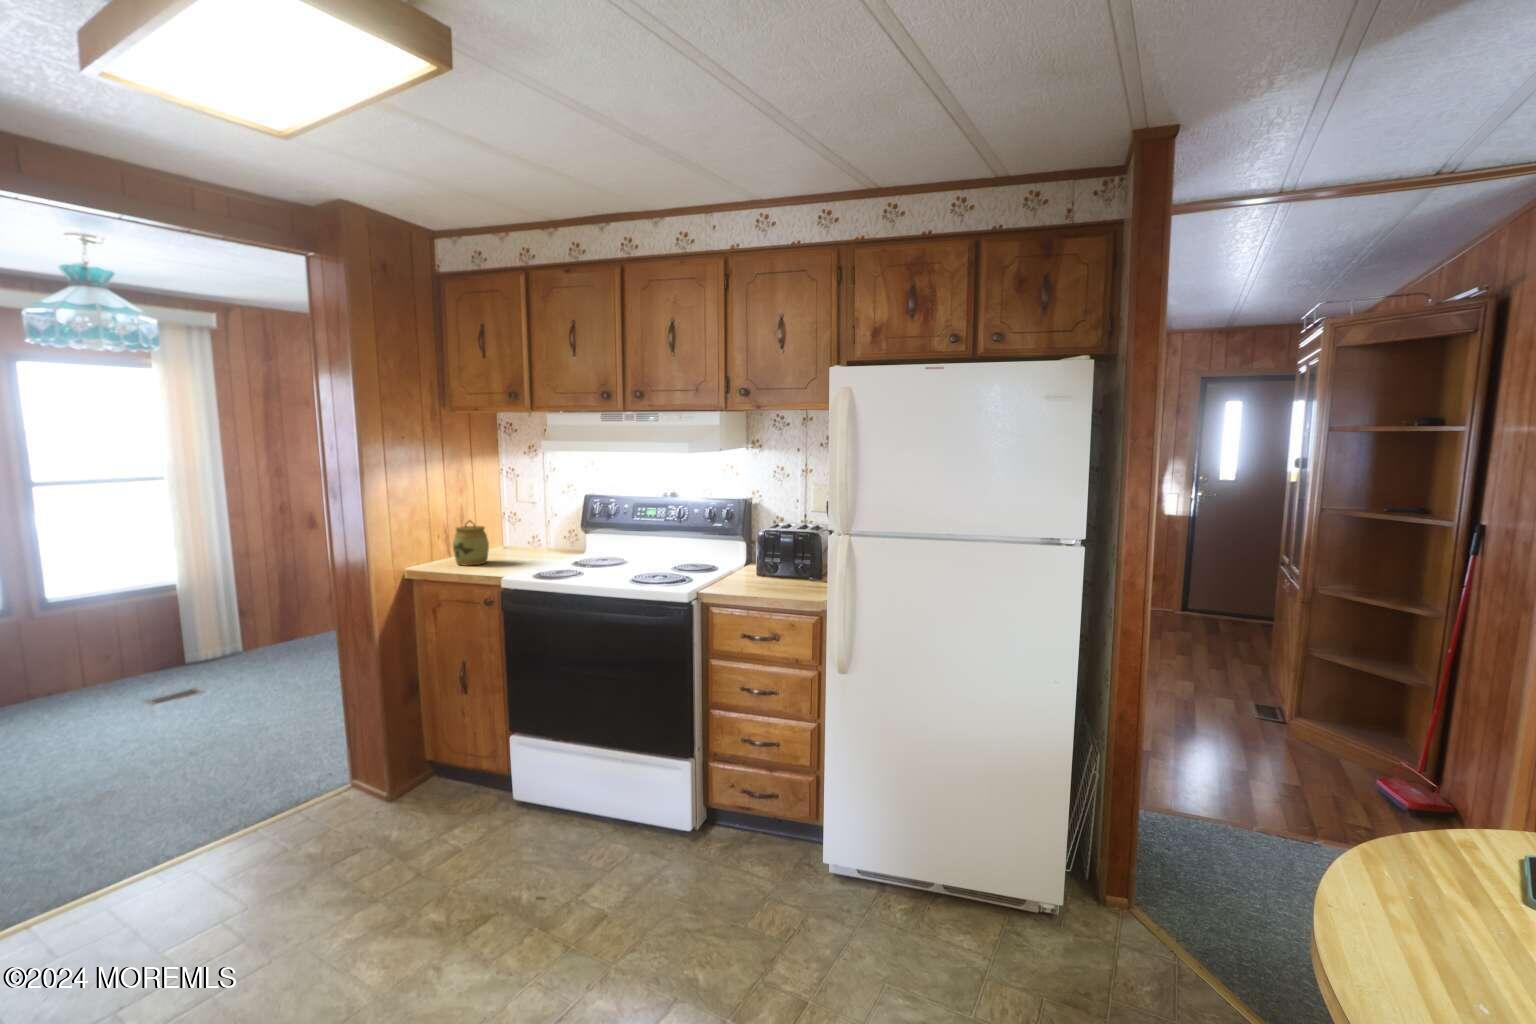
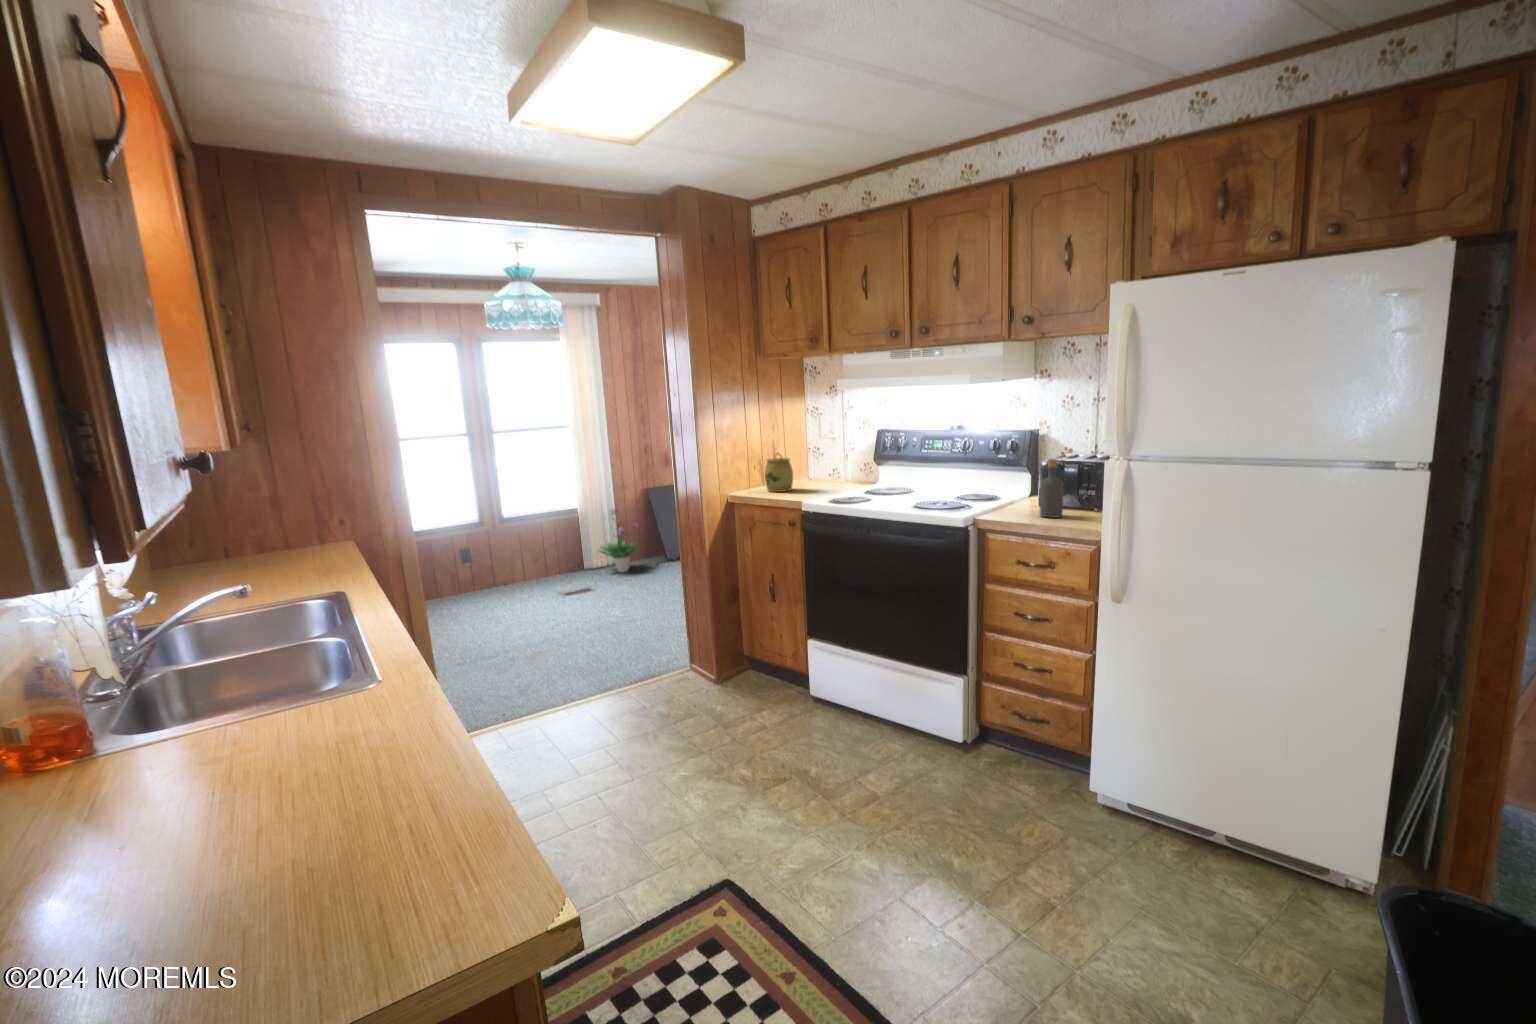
bottle: none [763,530,784,589] -> present [1040,459,1063,518]
potted plant: none [204,582,279,665] -> present [599,509,641,572]

